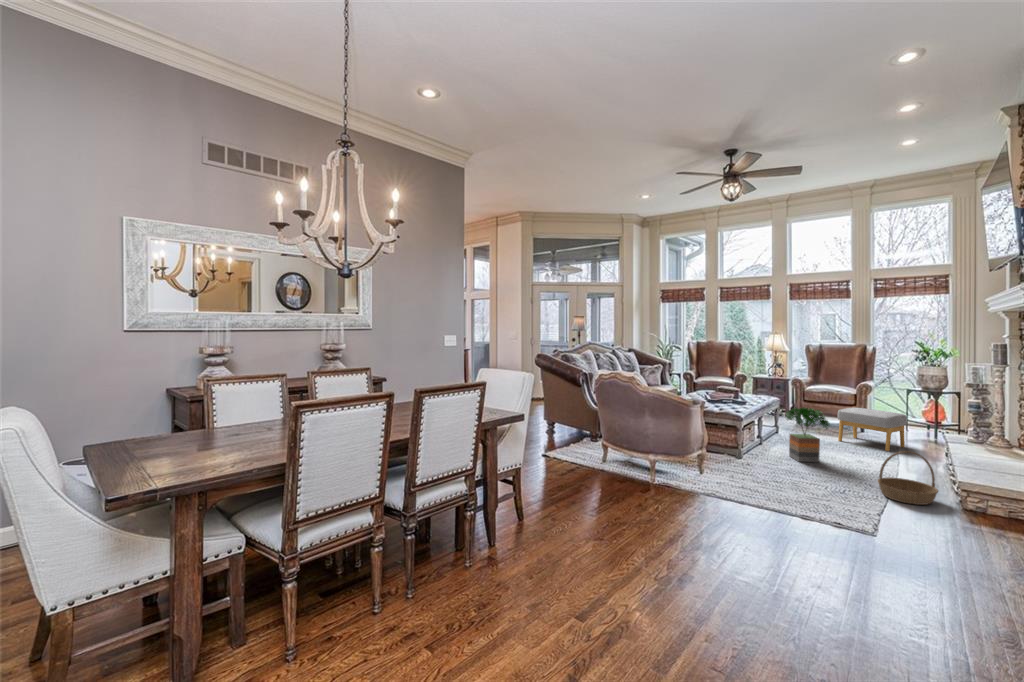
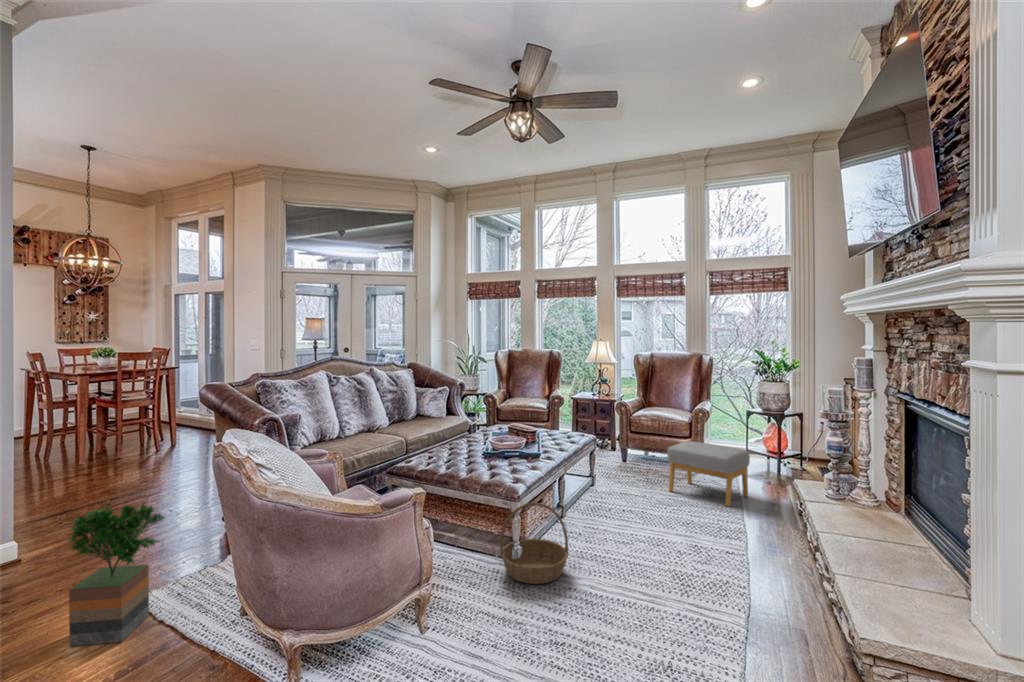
potted tree: present [786,407,830,462] -> present [69,504,164,646]
basket: present [878,451,938,505] -> present [500,503,568,584]

